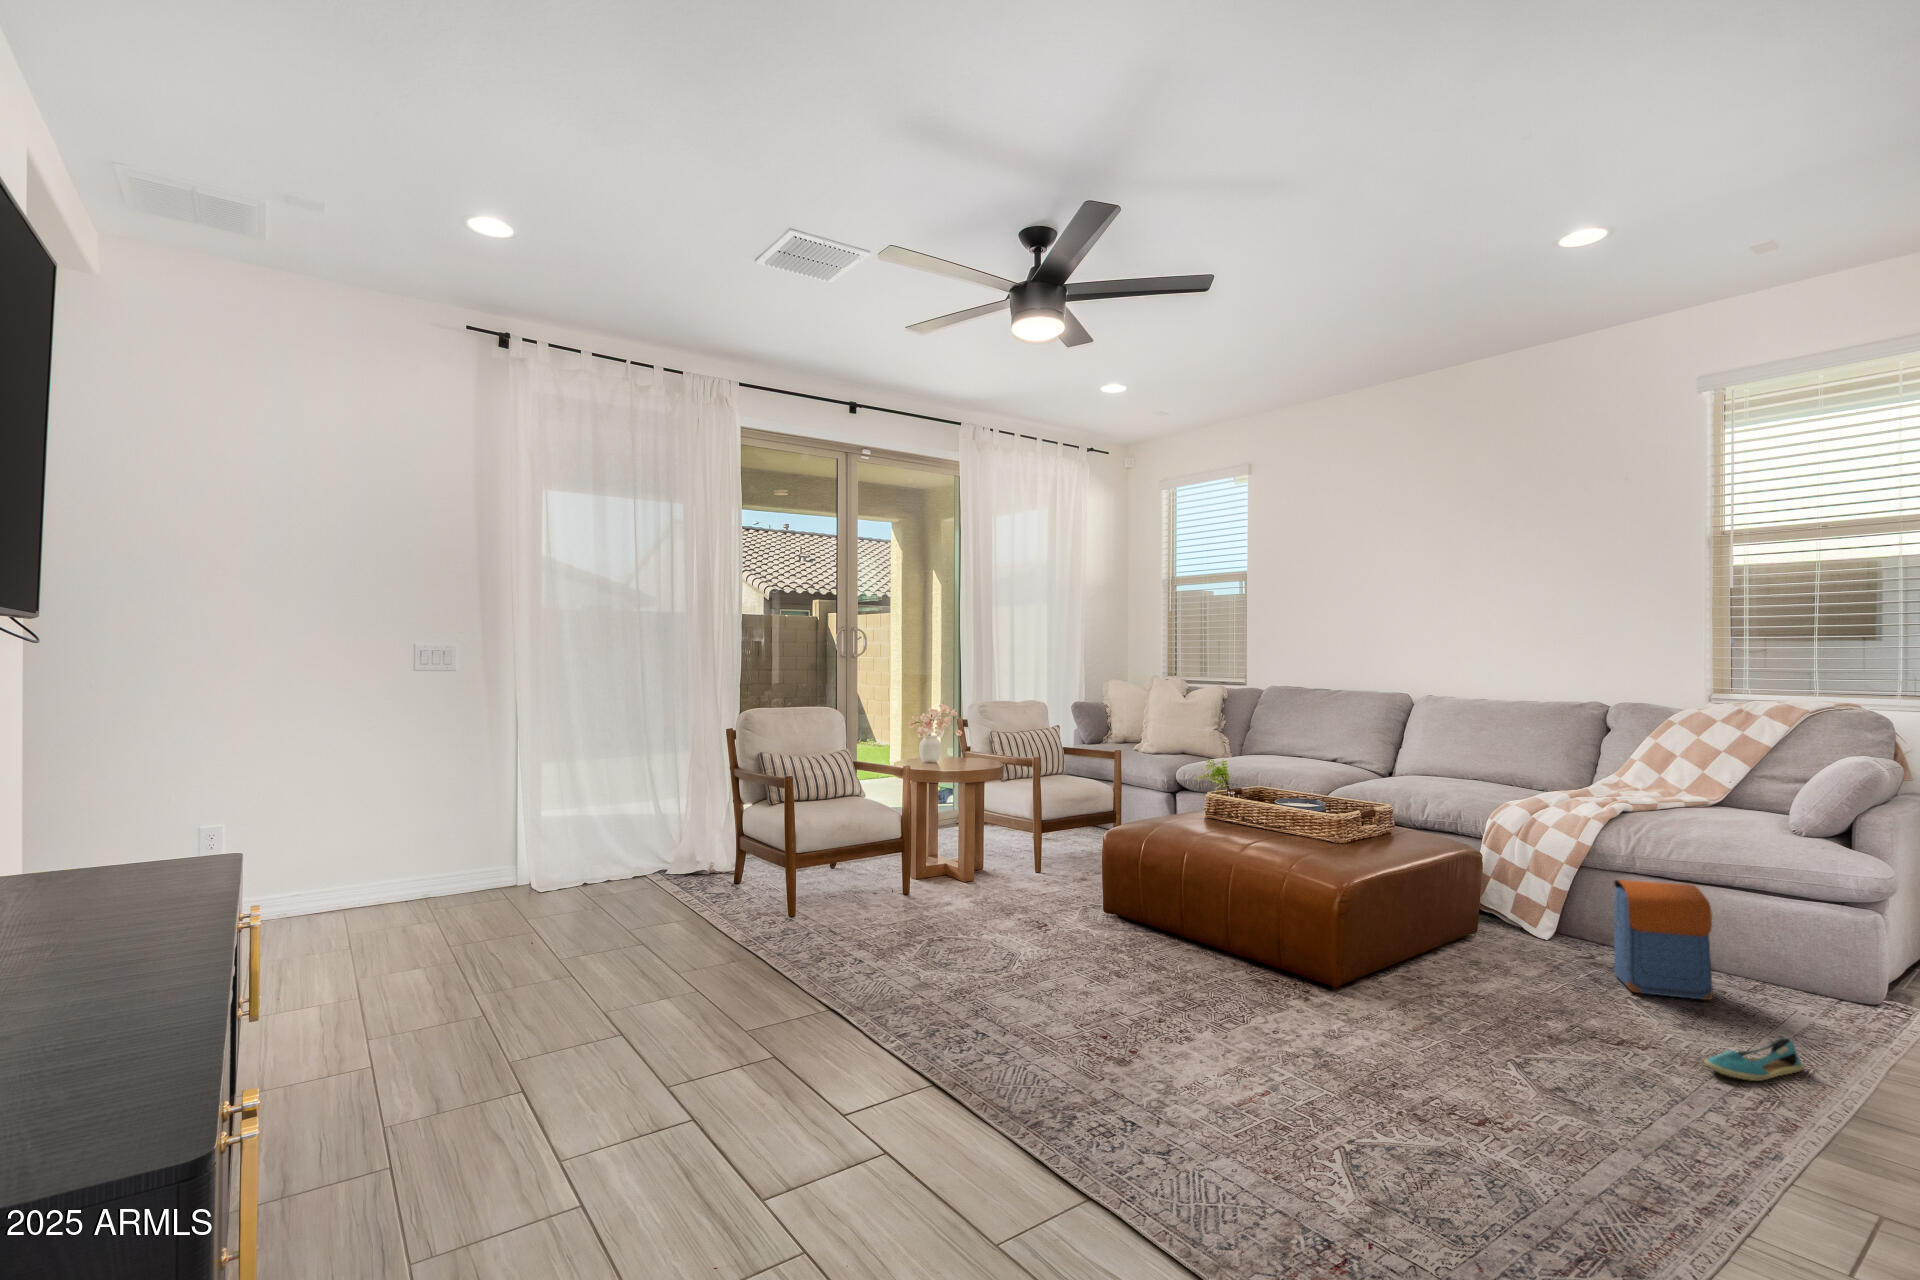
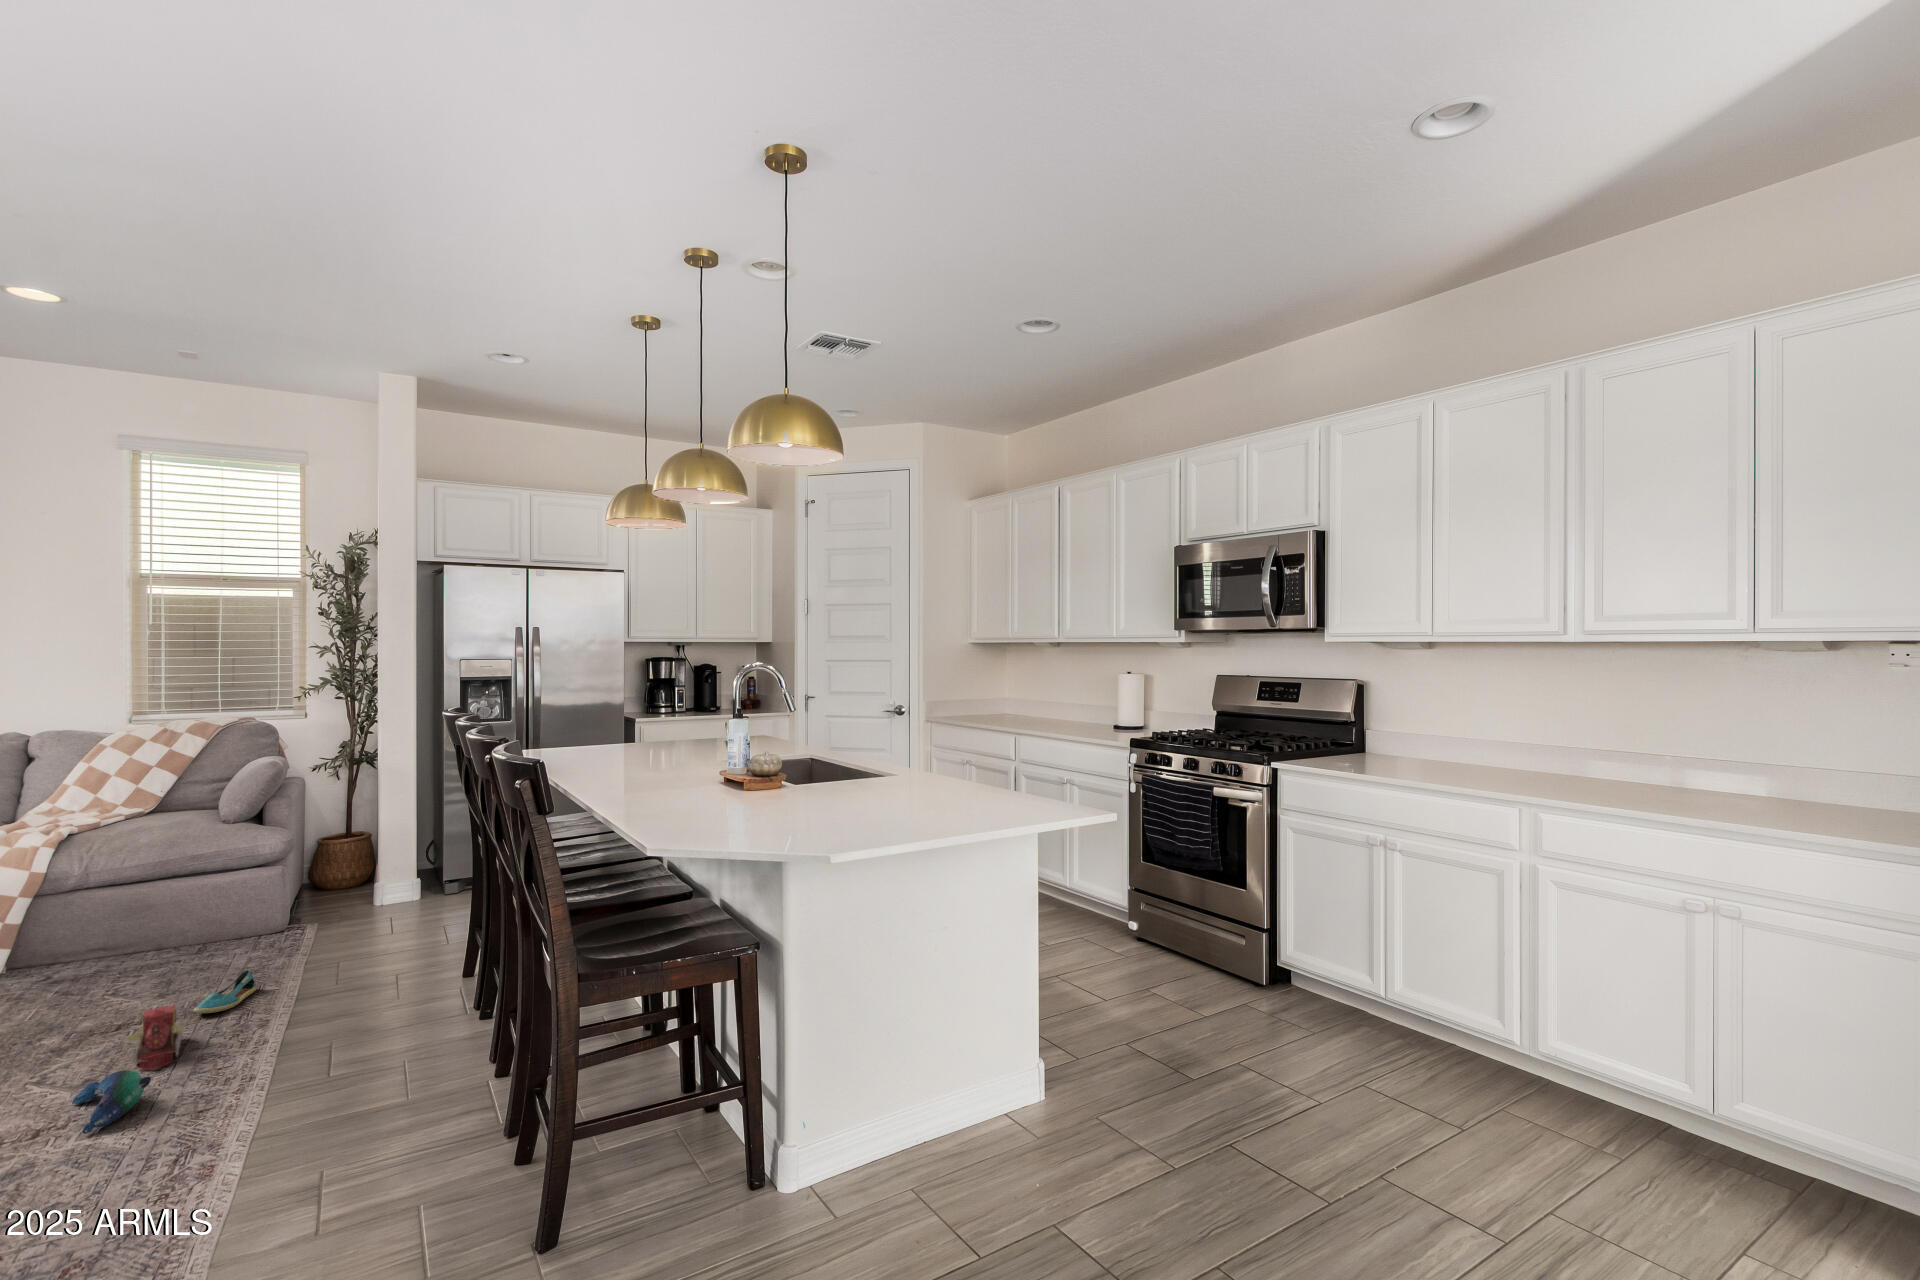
backpack: present [1614,880,1713,1000] -> none [82,881,176,990]
toy train: none [1599,1036,1677,1117] -> present [127,1005,185,1069]
plush toy: none [1515,1094,1599,1158] -> present [72,1070,151,1134]

